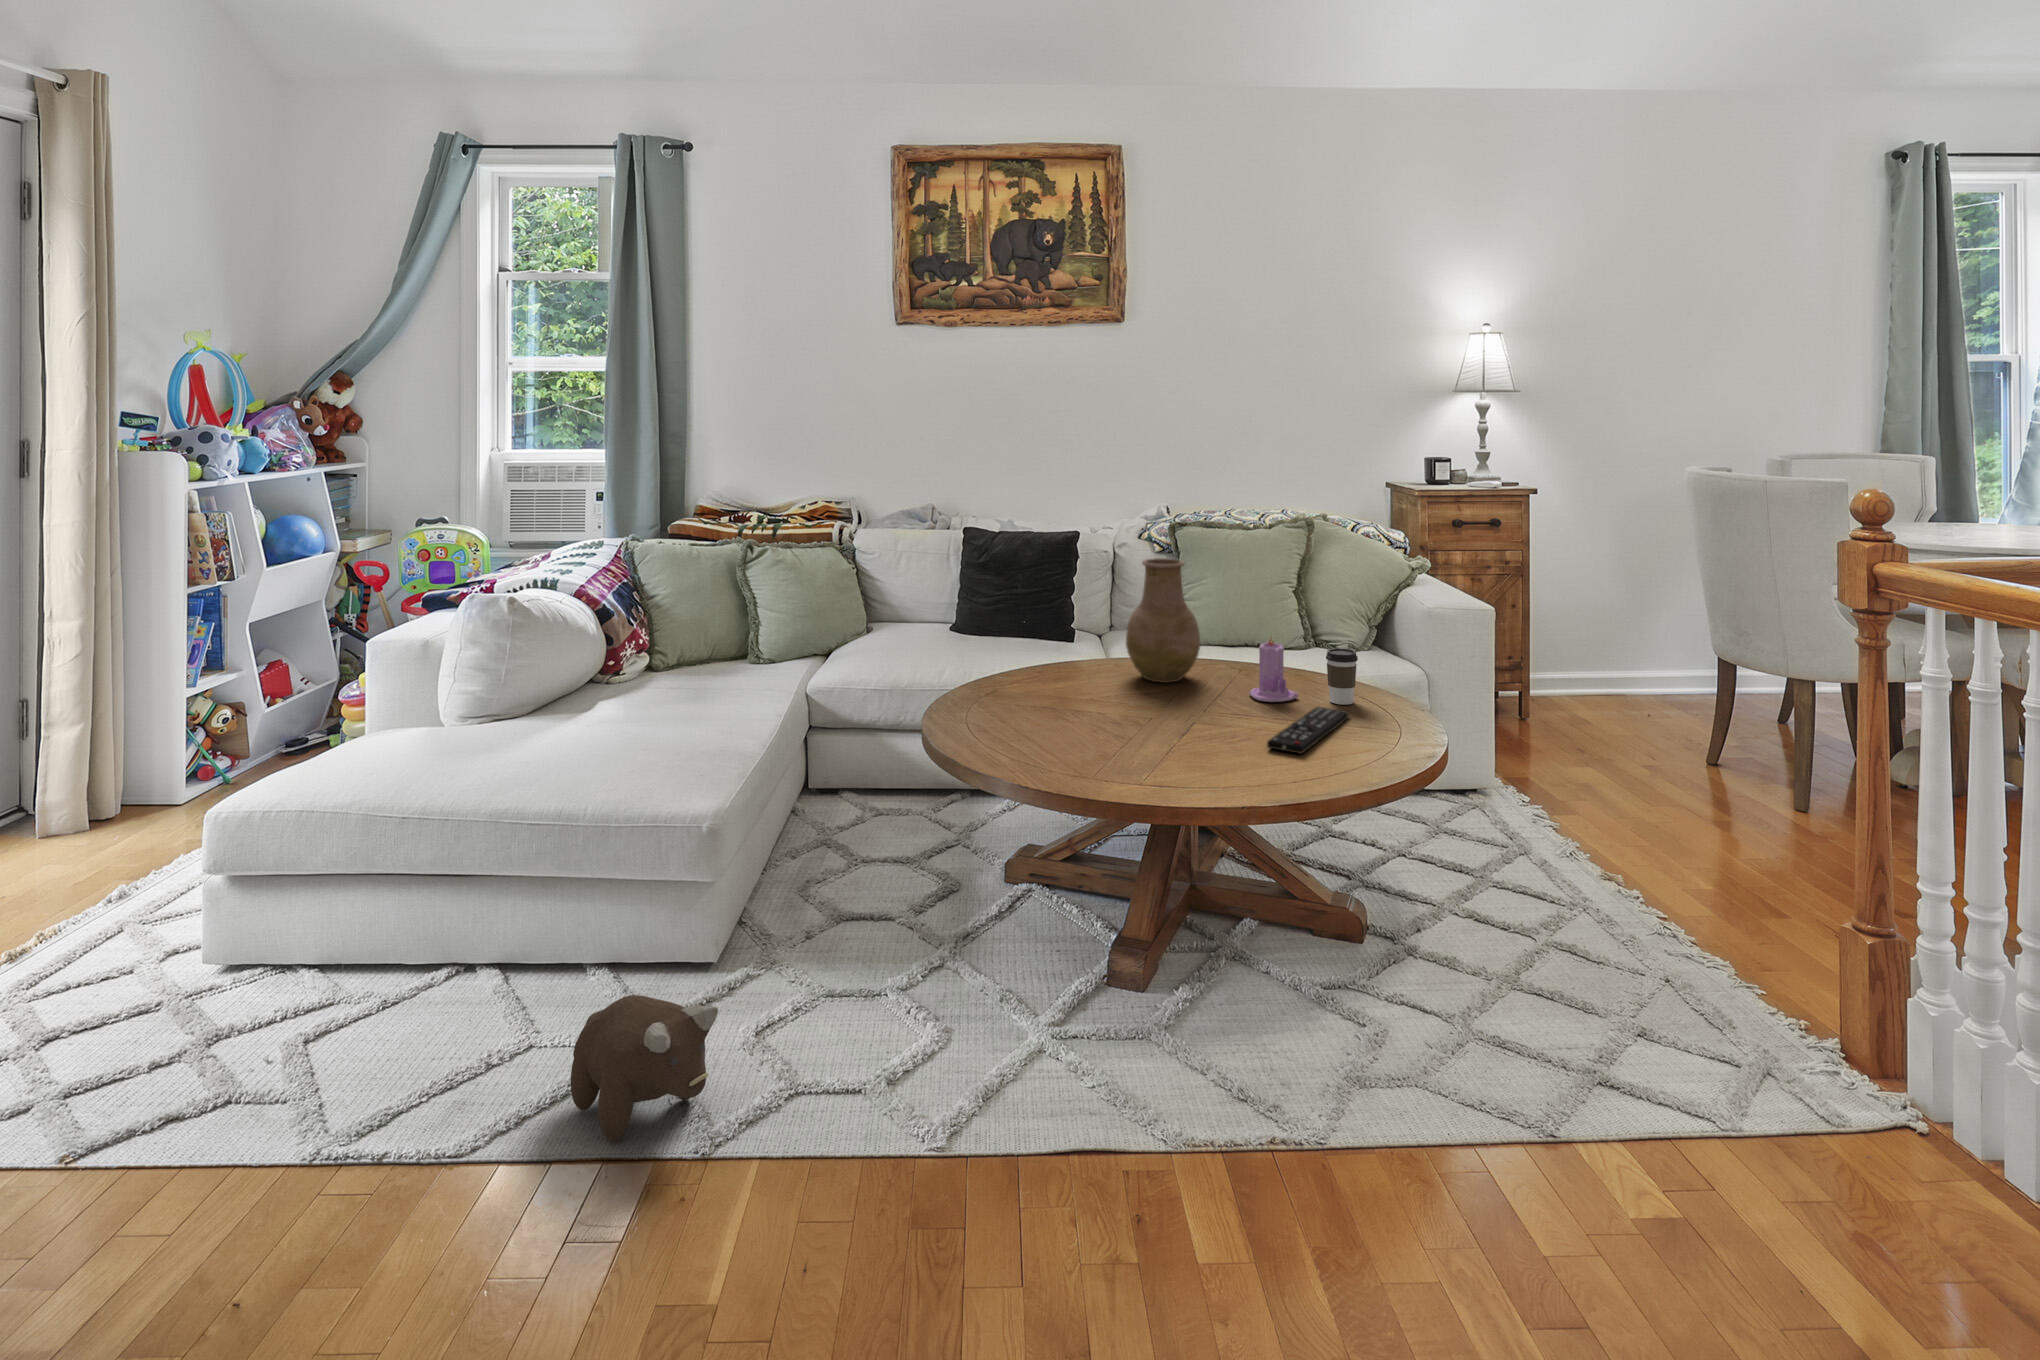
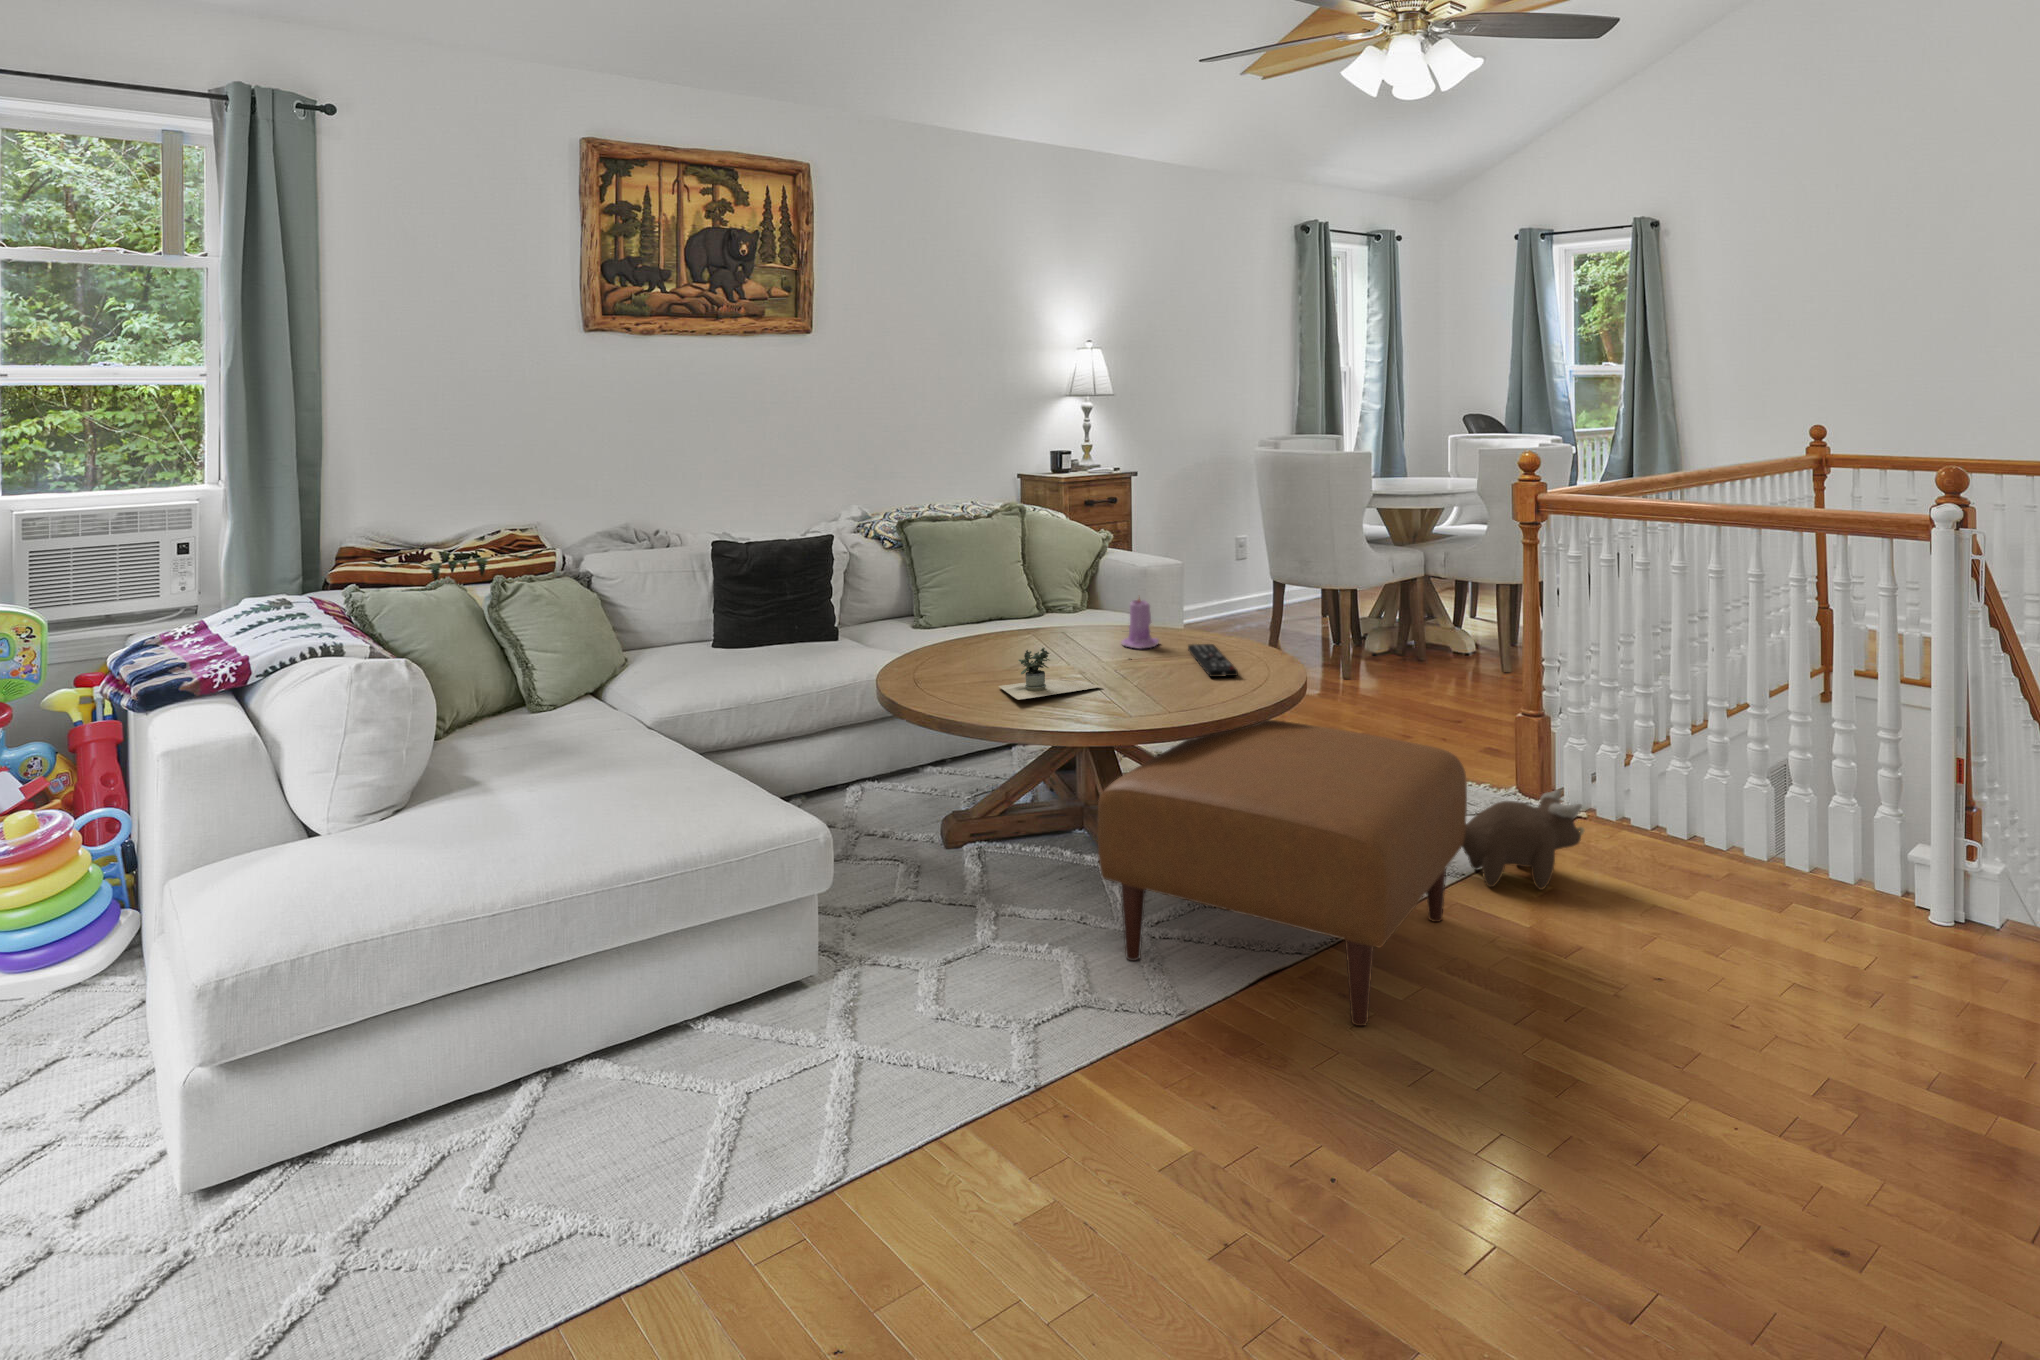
vase: present [1126,558,1201,683] -> none [1006,541,1071,649]
coffee cup: present [1326,648,1358,705] -> none [1177,598,1201,642]
potted plant: none [1008,675,1171,734] -> present [999,648,1132,700]
ottoman: none [961,801,1448,1223] -> present [1098,719,1467,1026]
plush toy: present [571,995,718,1141] -> present [1462,790,1584,890]

